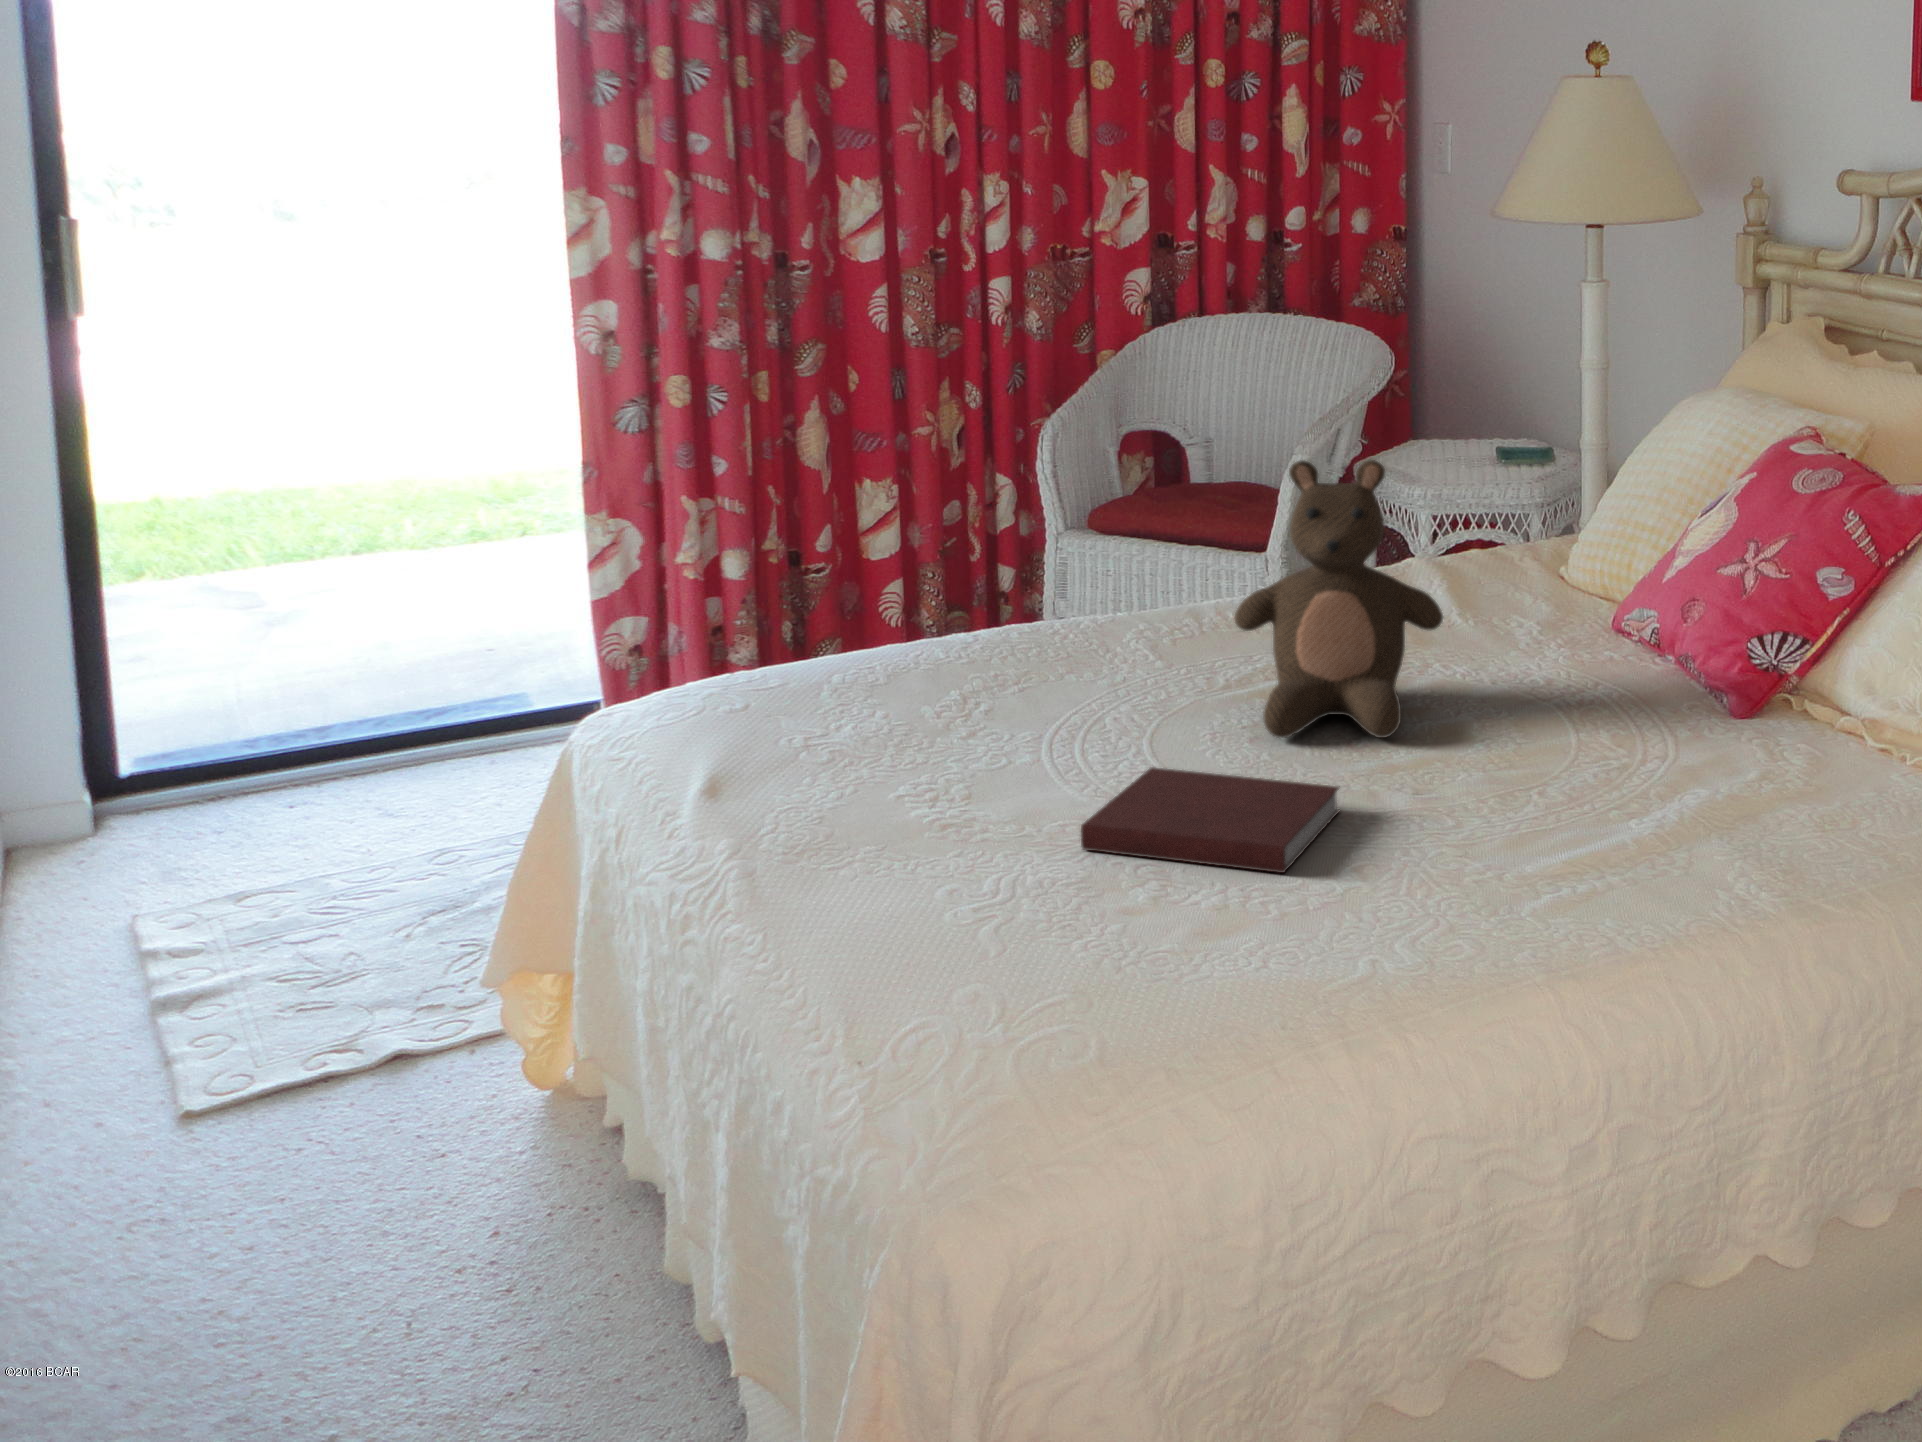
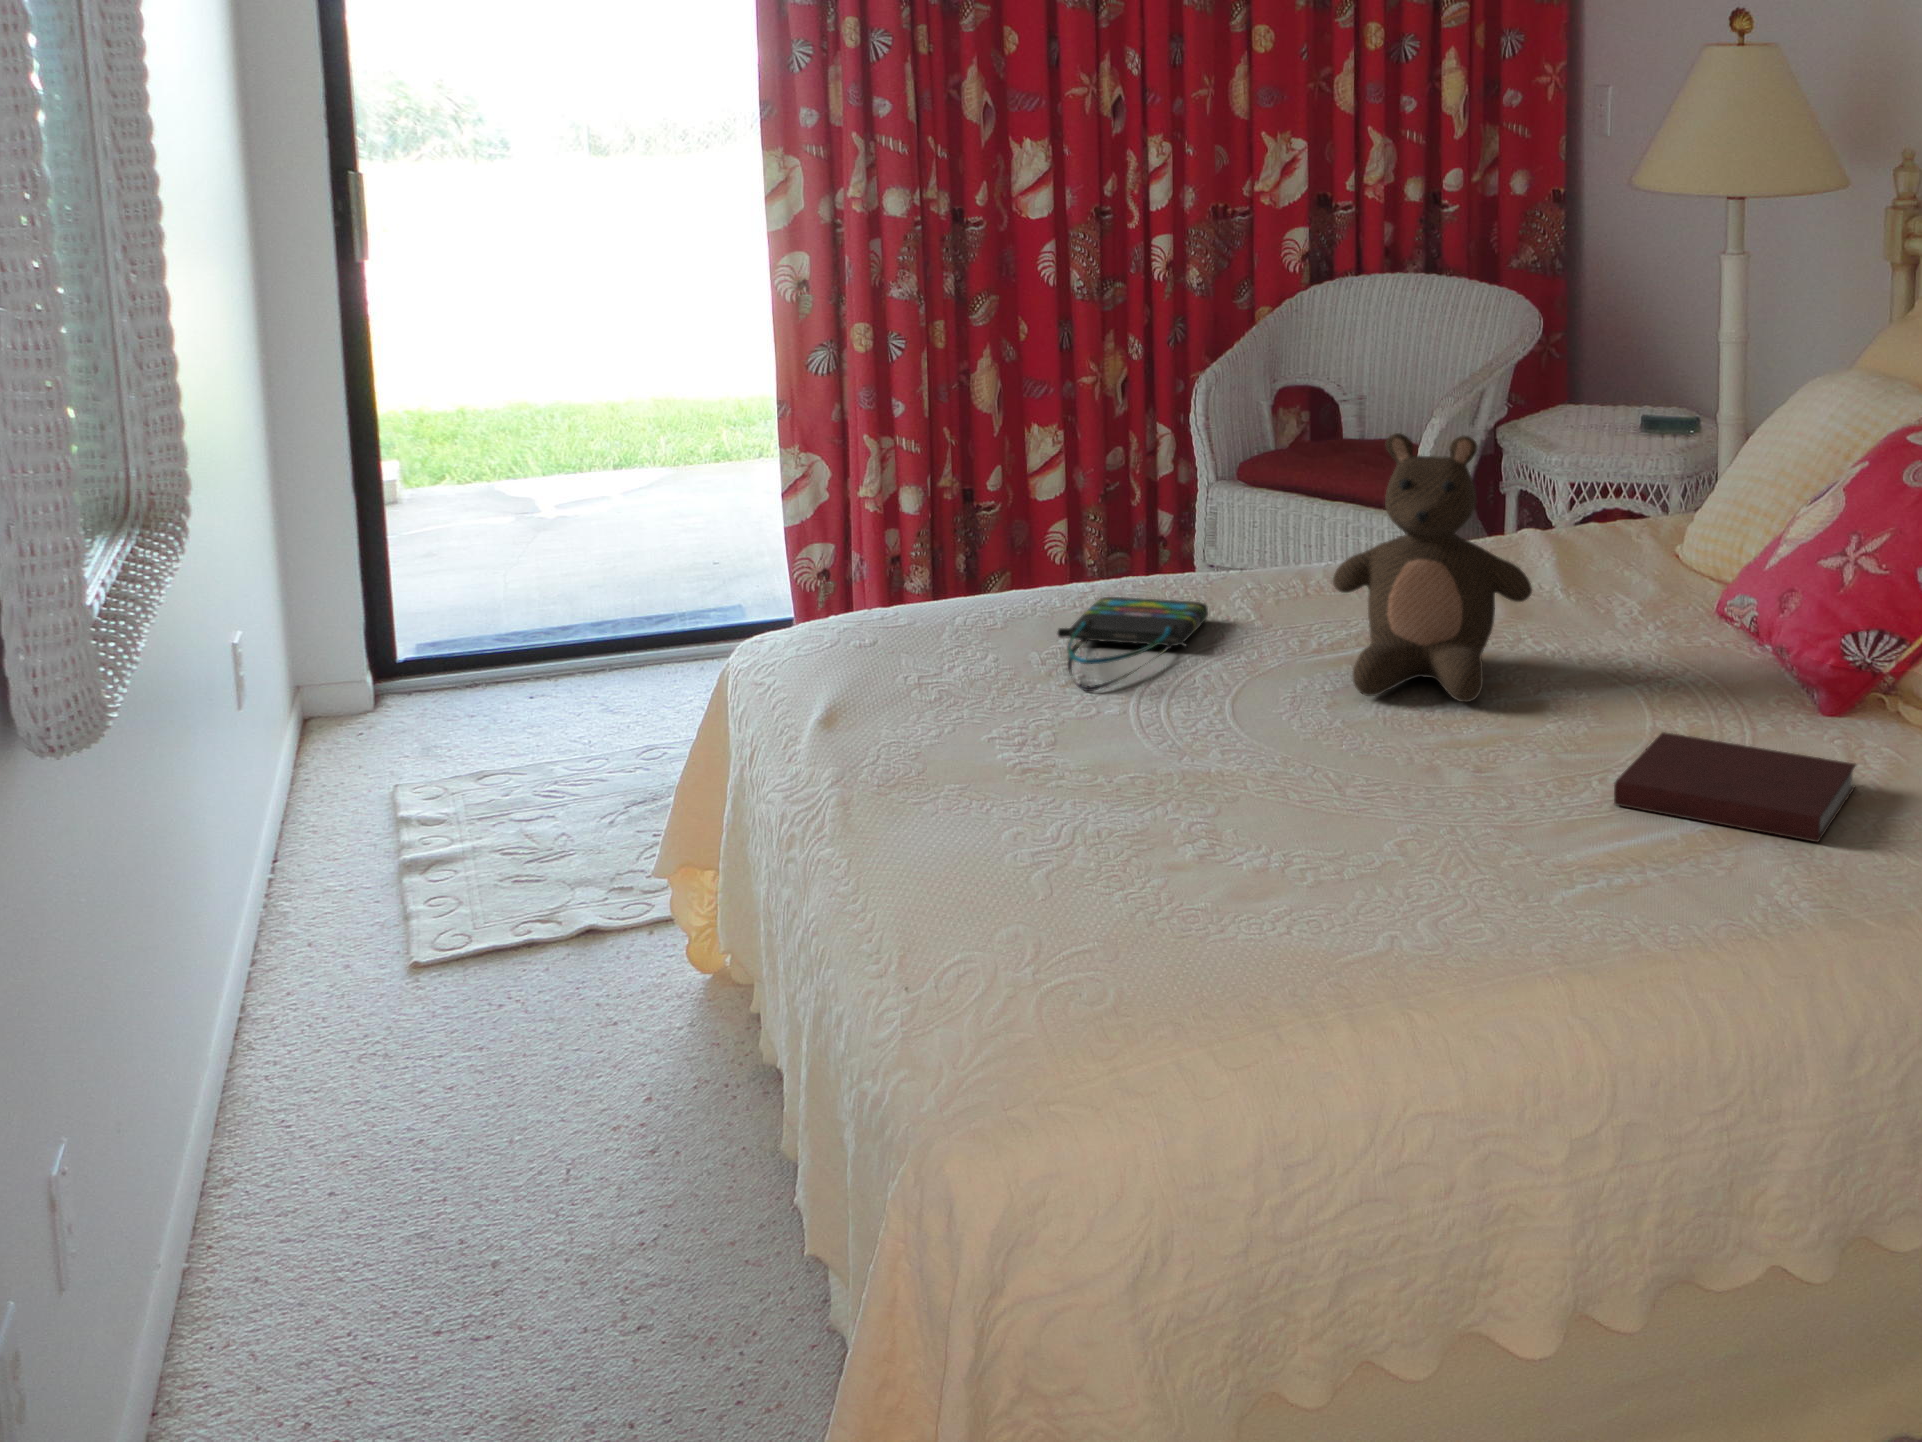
tote bag: none [931,650,1094,754] -> present [1058,597,1208,691]
notebook: present [1081,767,1340,873] -> present [1614,732,1856,842]

